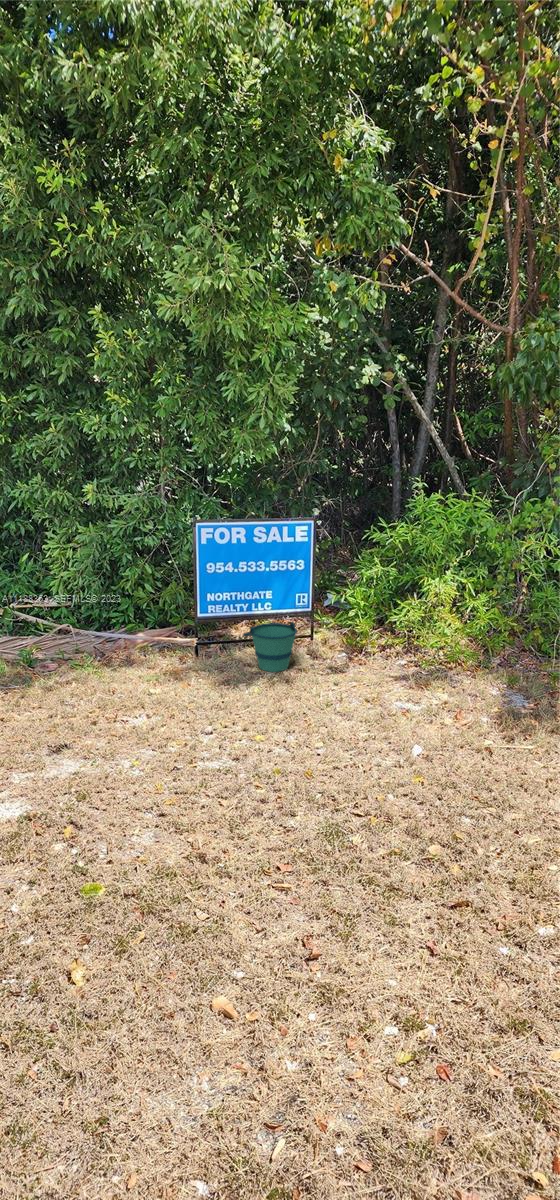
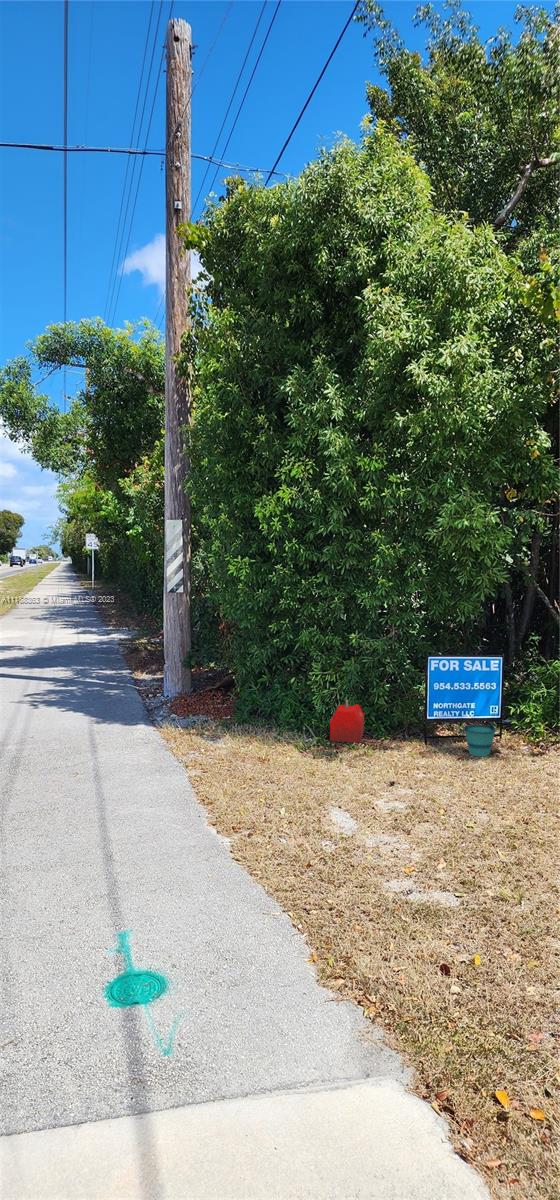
toolbox: none [57,585,123,653] -> present [330,700,364,743]

